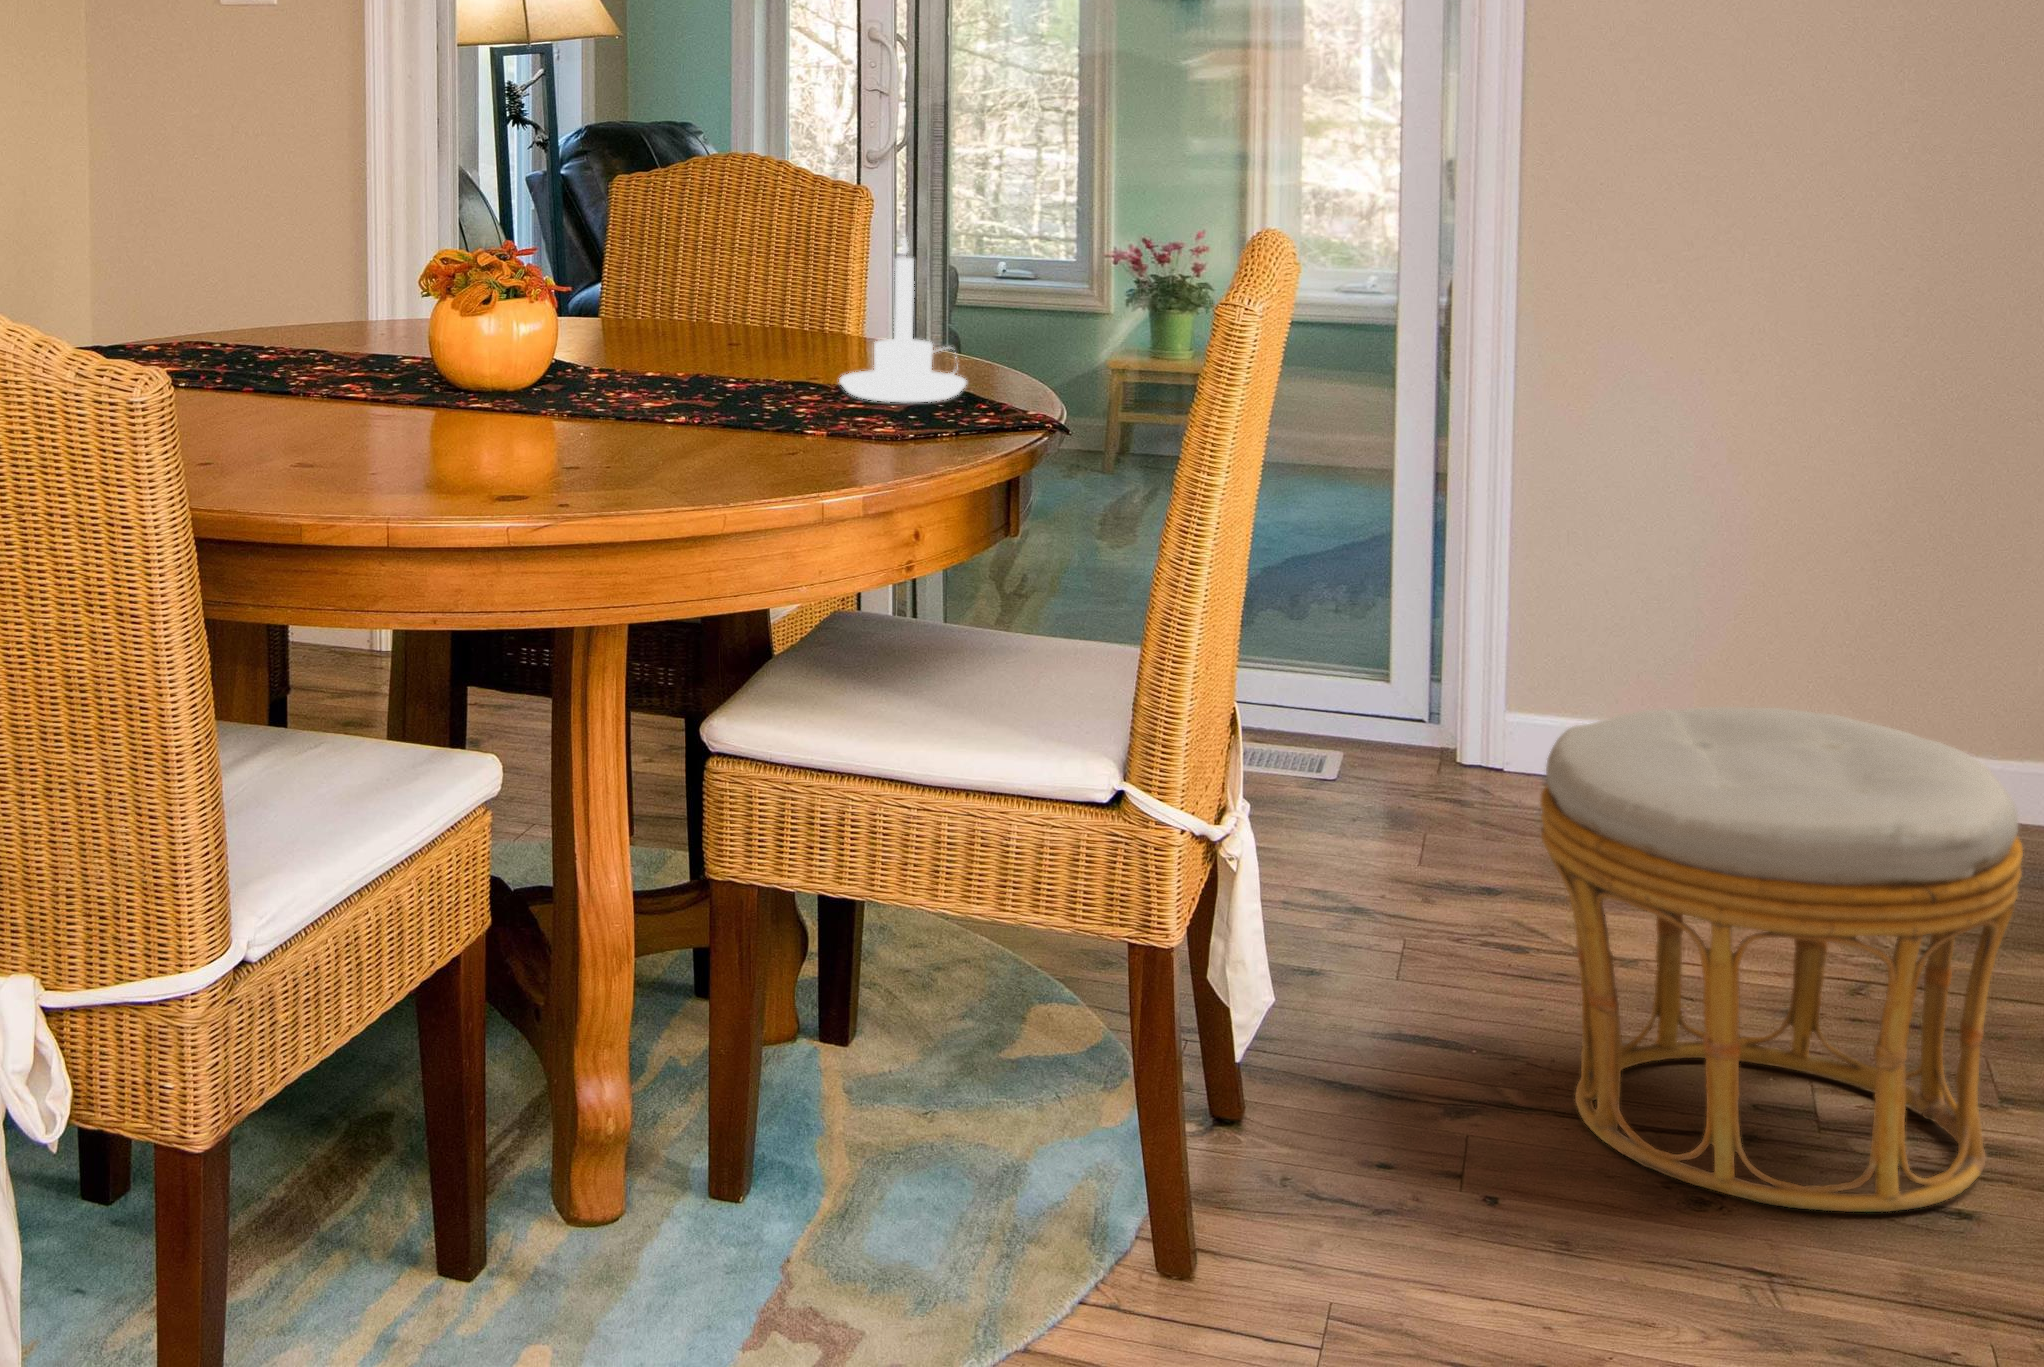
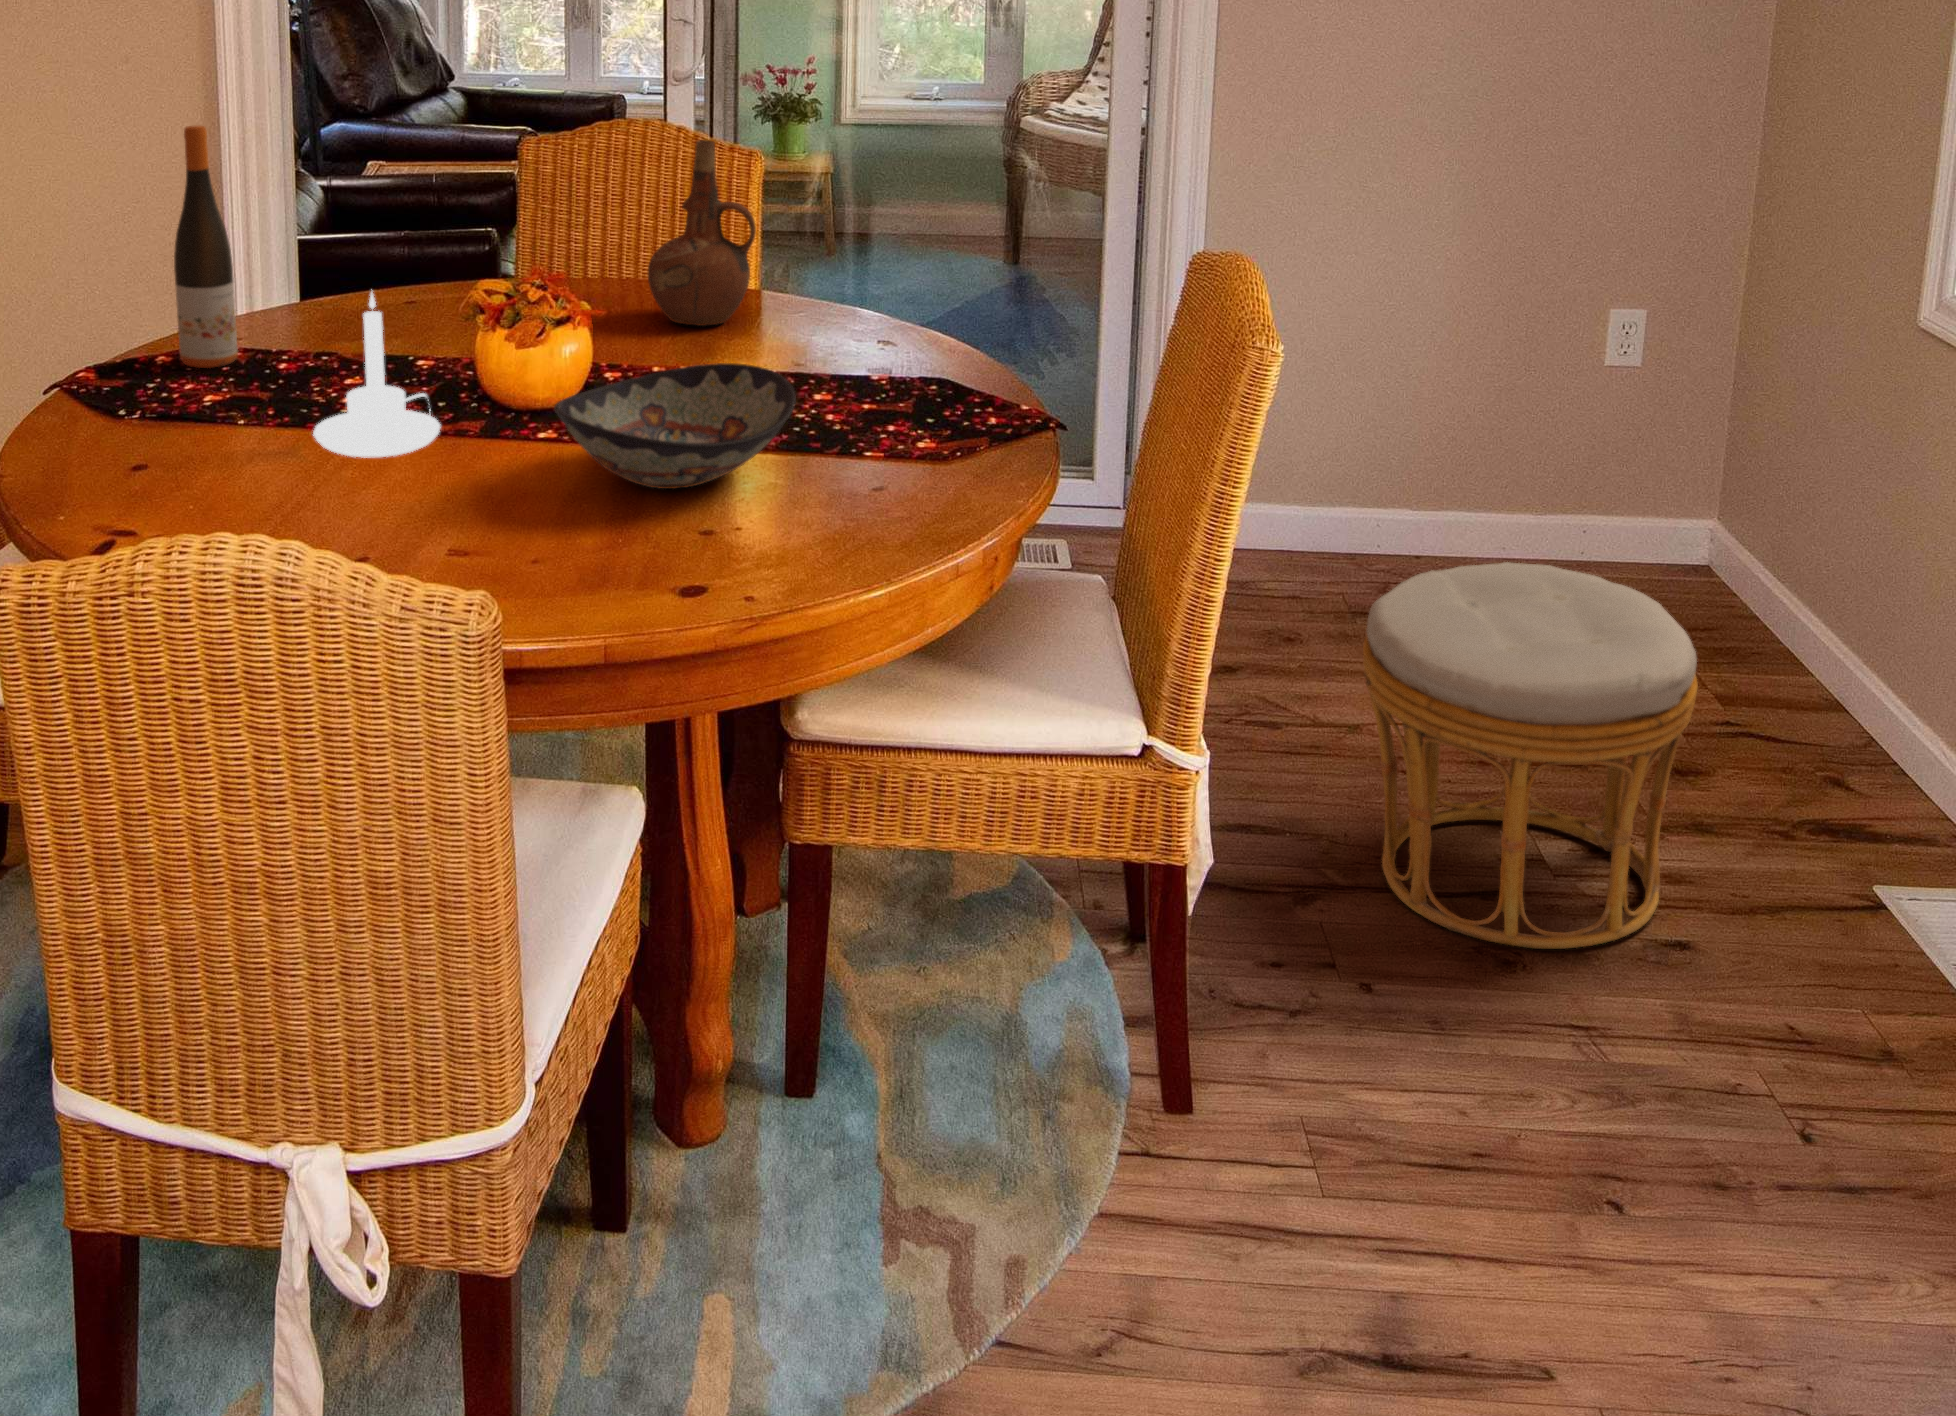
wine bottle: none [207,112,264,358] -> present [174,126,238,368]
ceramic pitcher: none [697,149,817,353] -> present [648,140,756,326]
candle holder: present [840,238,966,402] -> present [313,292,440,458]
decorative bowl: none [463,331,735,444] -> present [554,363,796,489]

